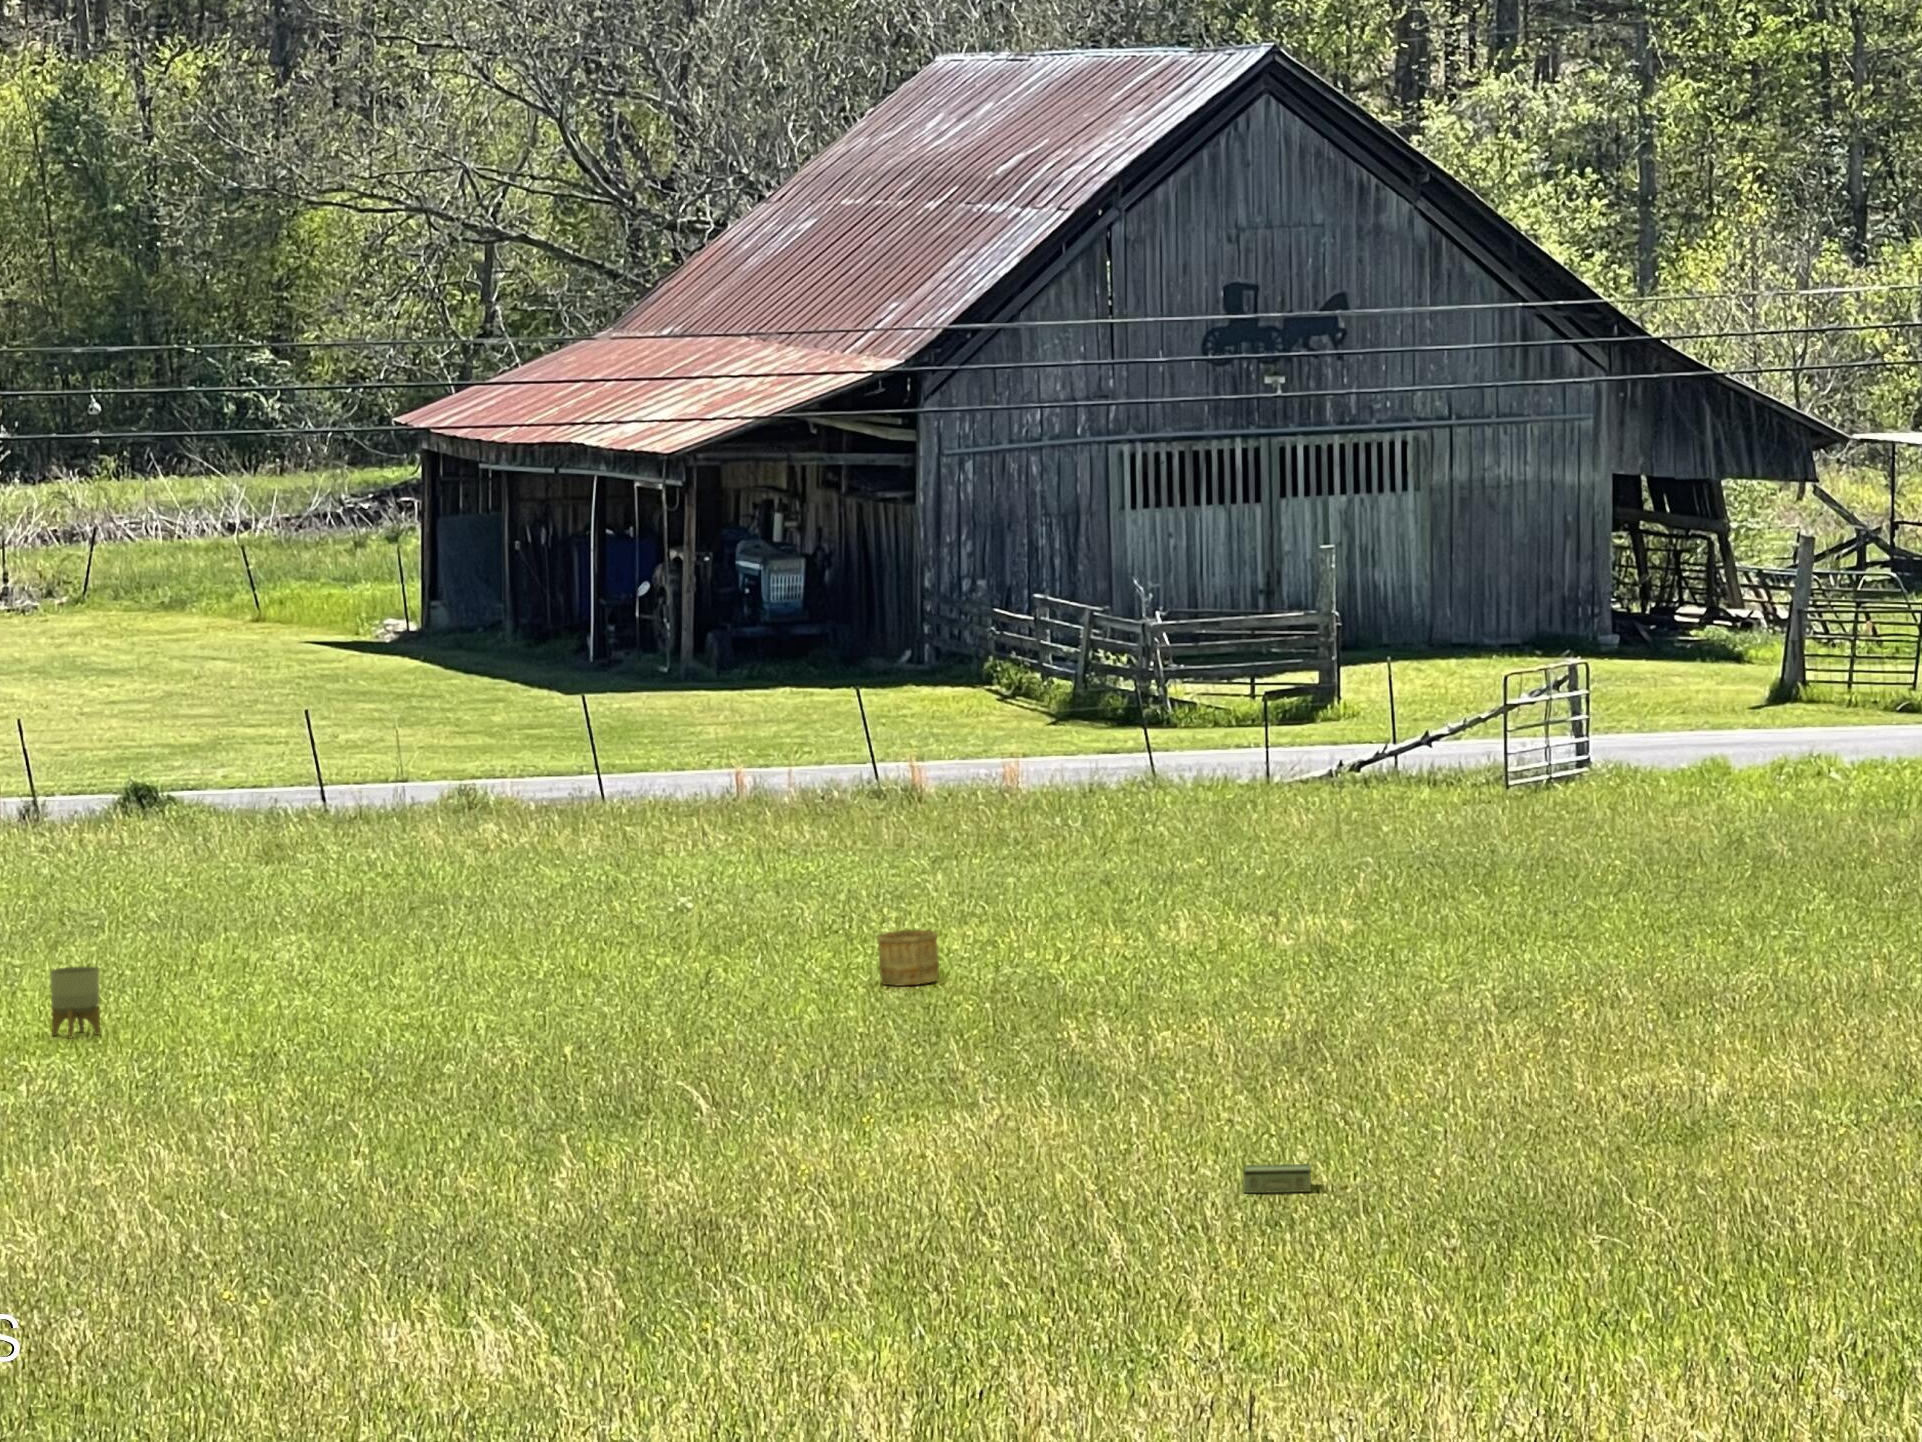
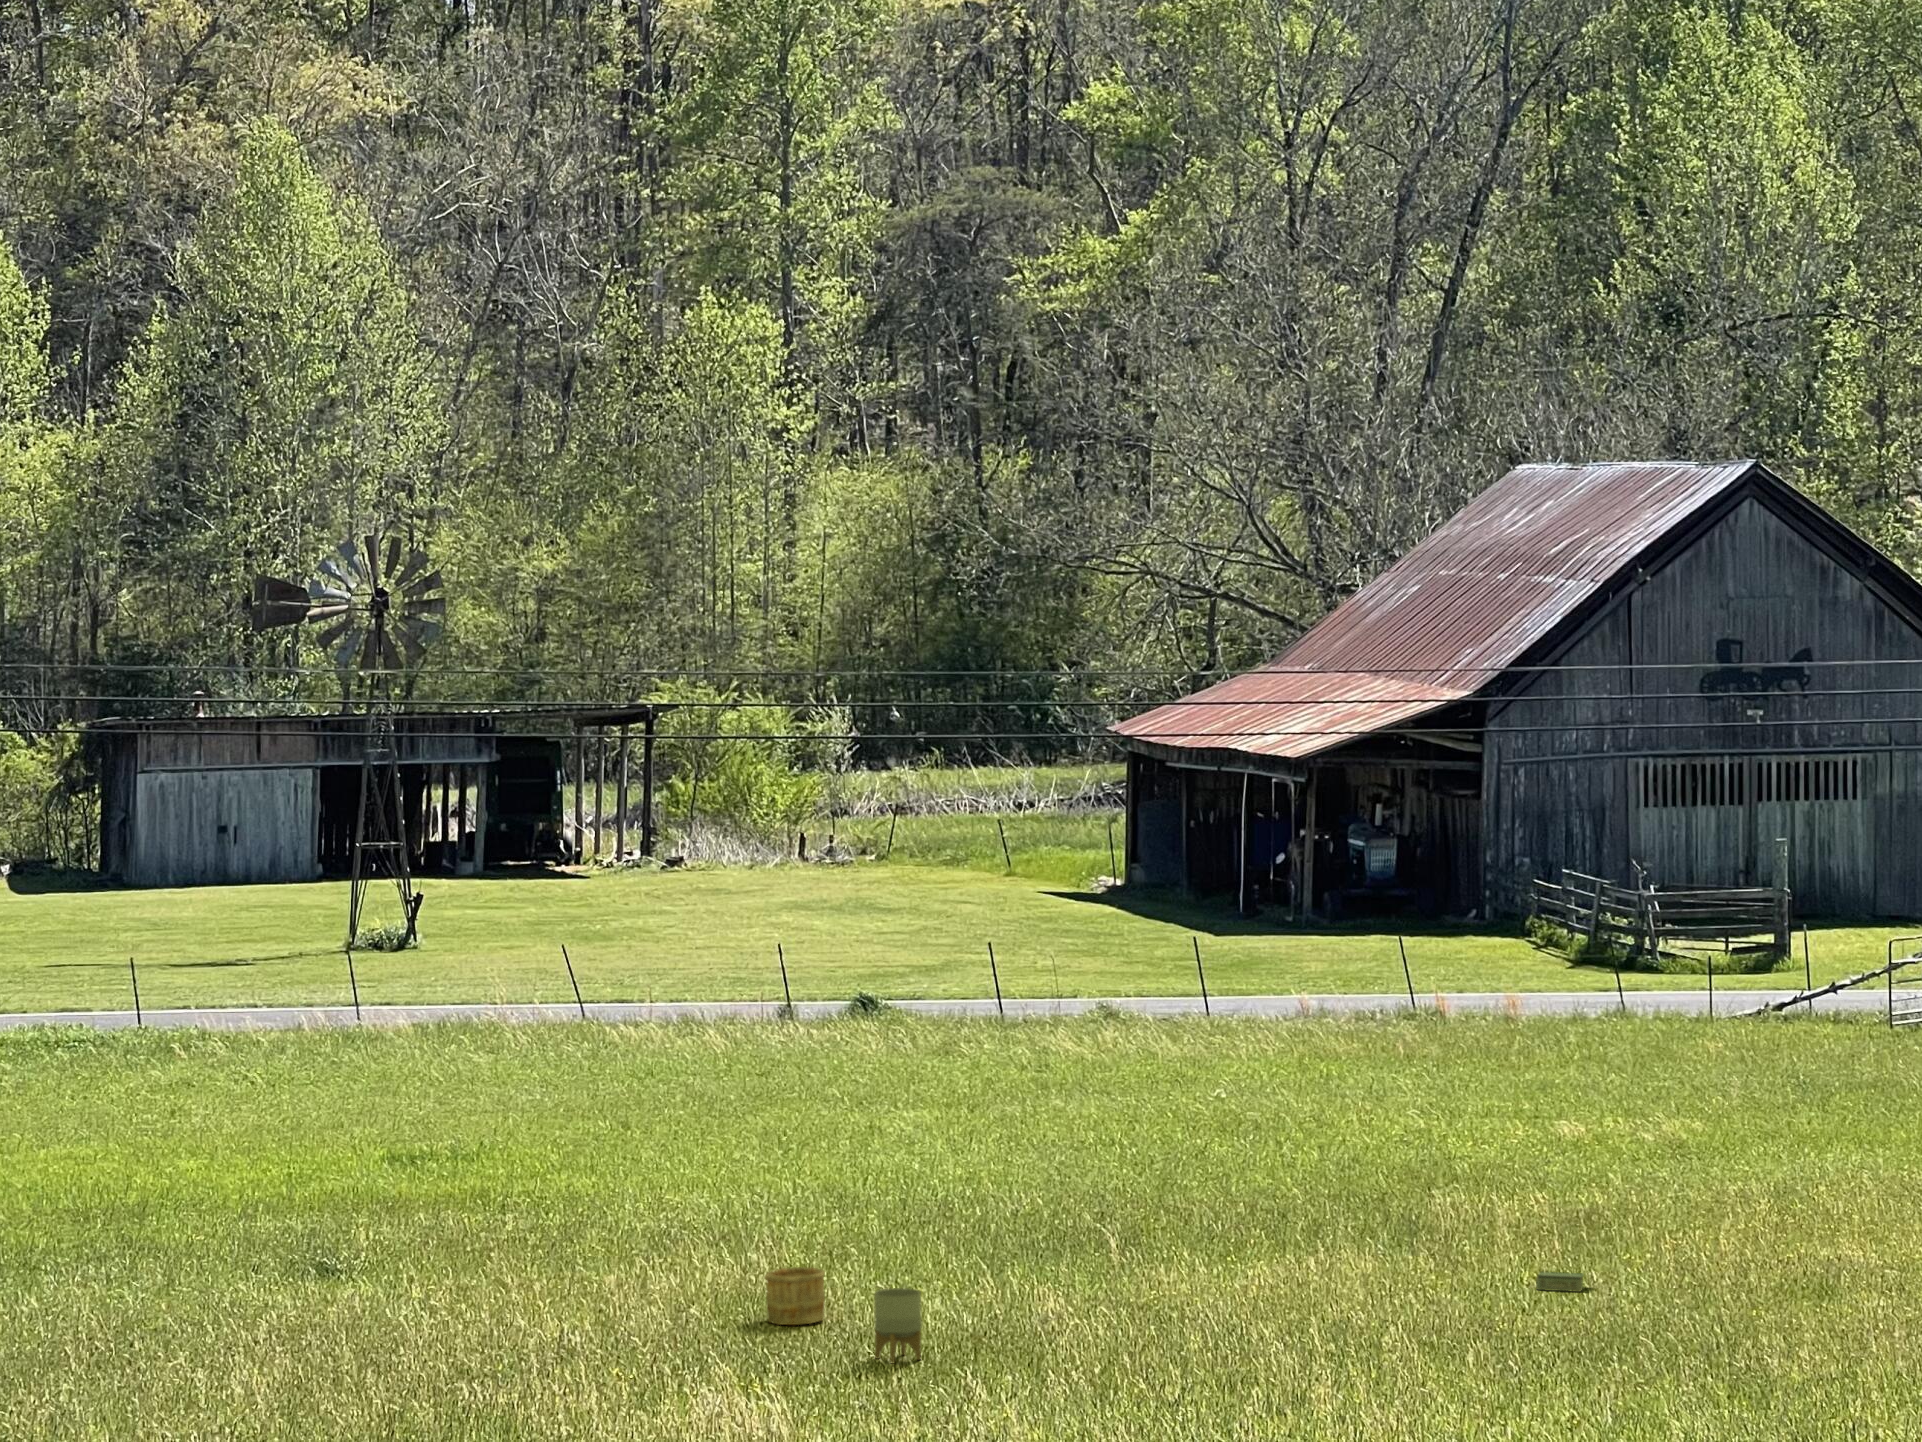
wooden bucket: present [876,930,939,986] -> present [765,1267,825,1325]
planter: present [50,966,100,1039] -> present [874,1288,921,1364]

